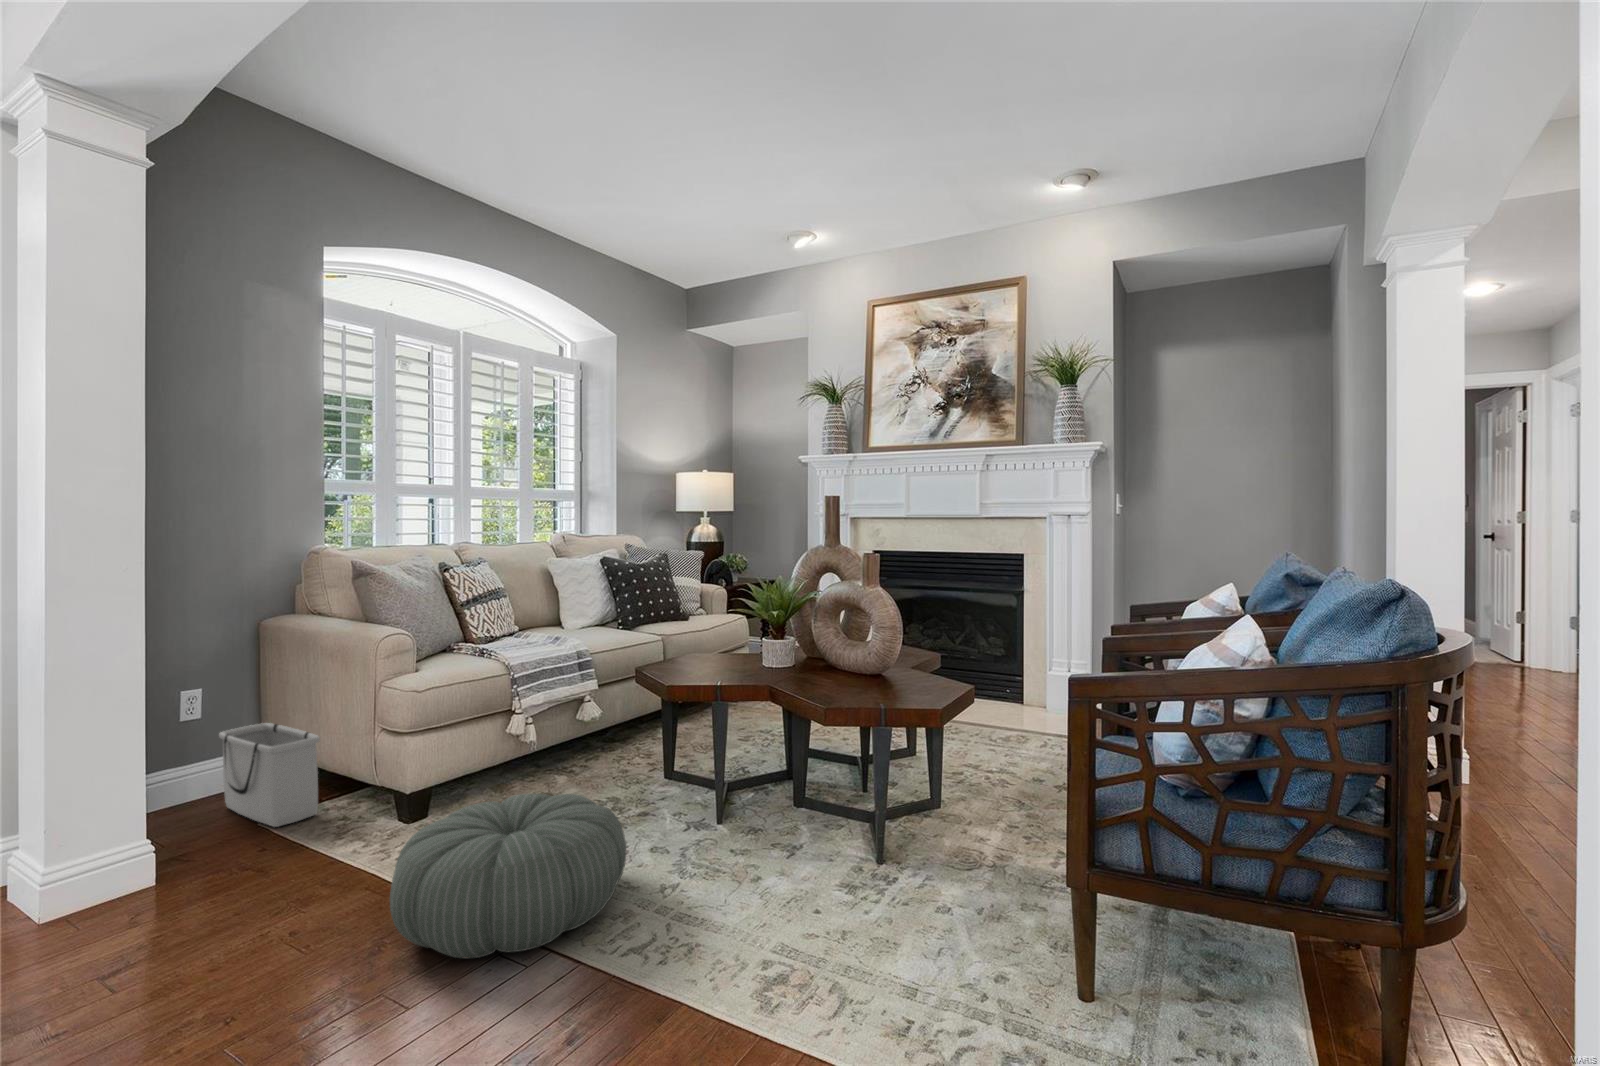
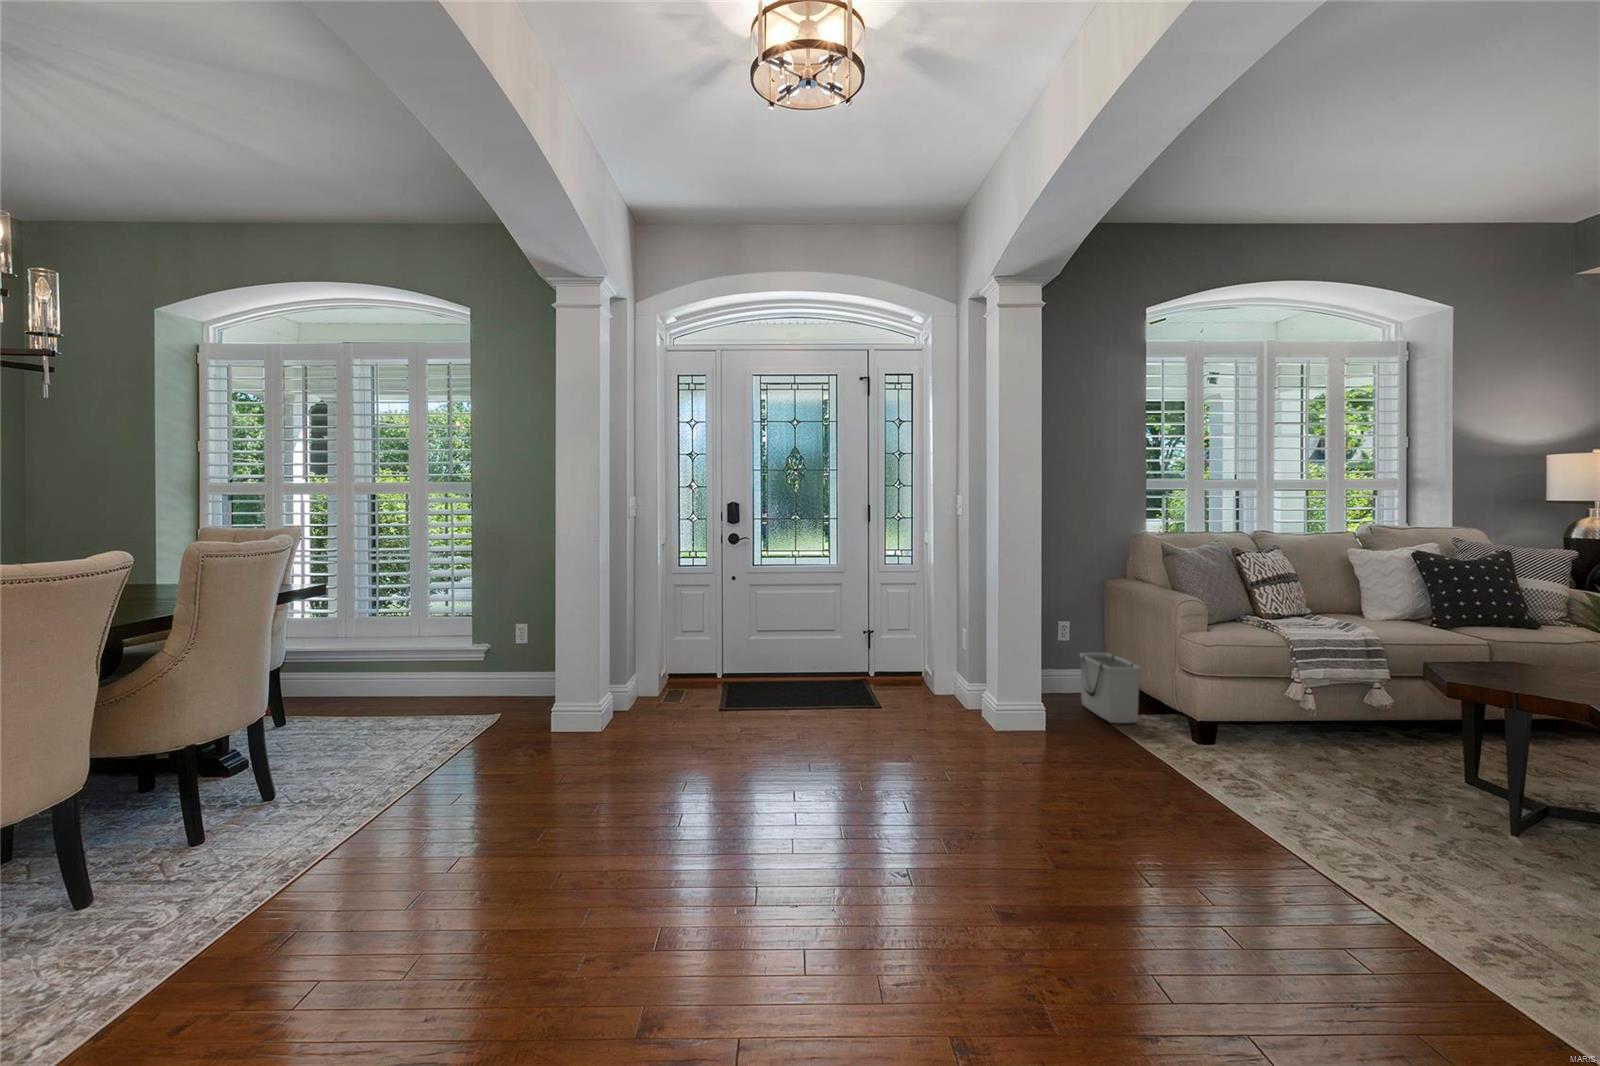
pouf: present [390,794,626,958] -> none [1176,731,1365,835]

